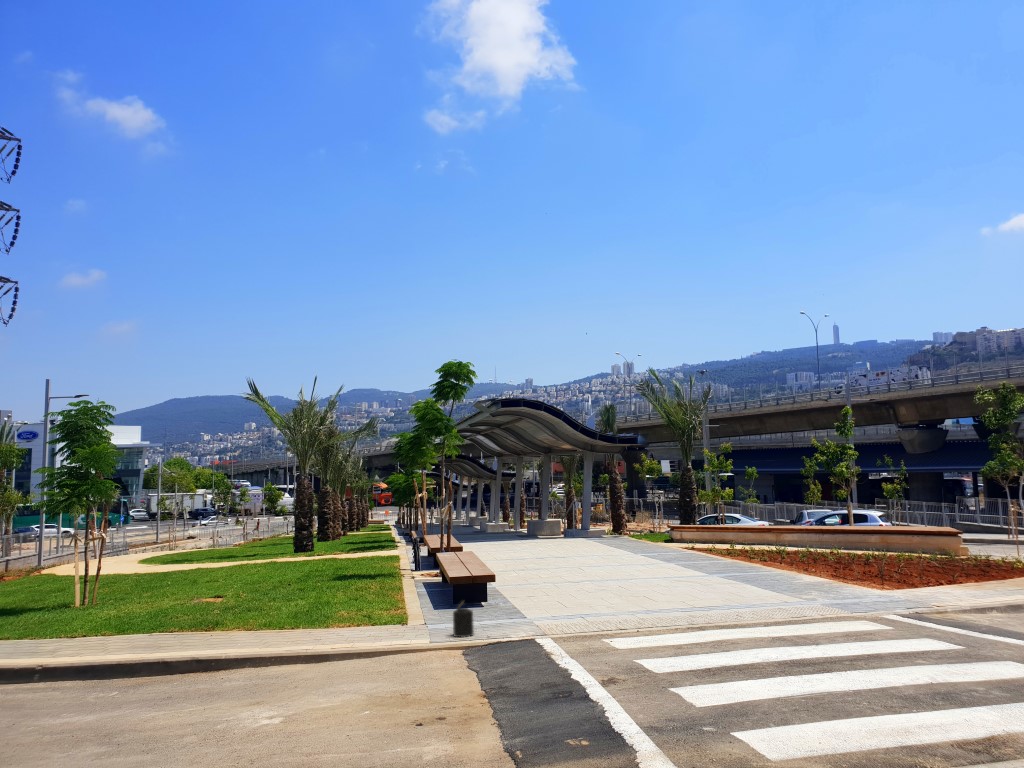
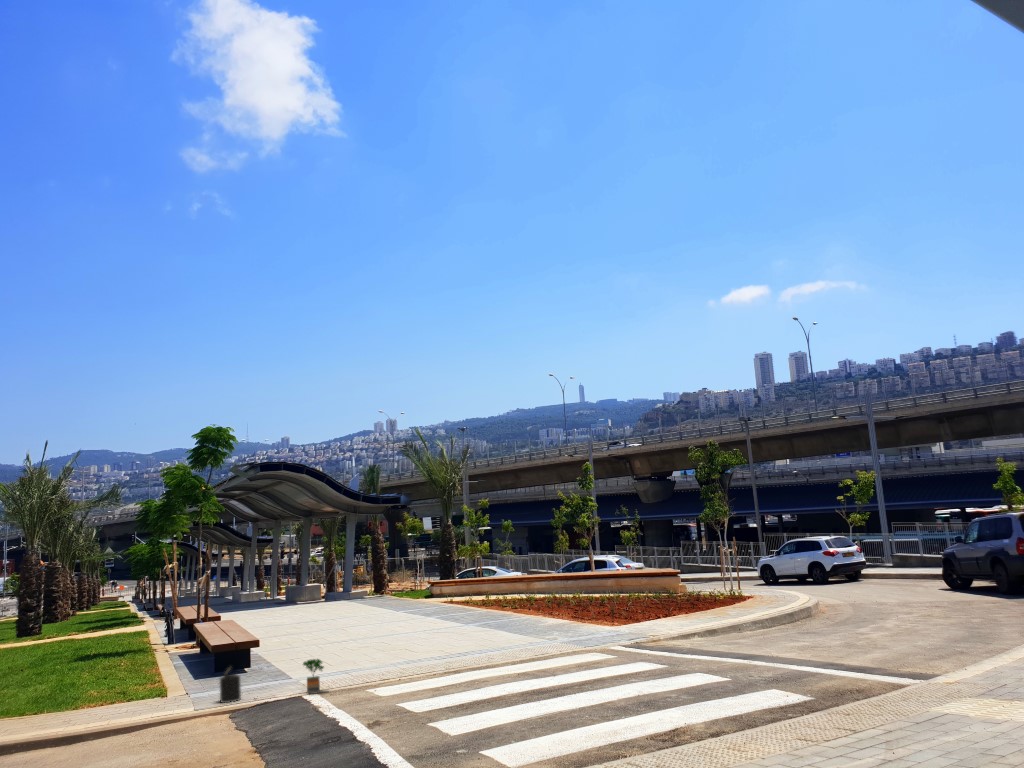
potted tree: none [535,600,558,637] -> present [303,659,324,694]

